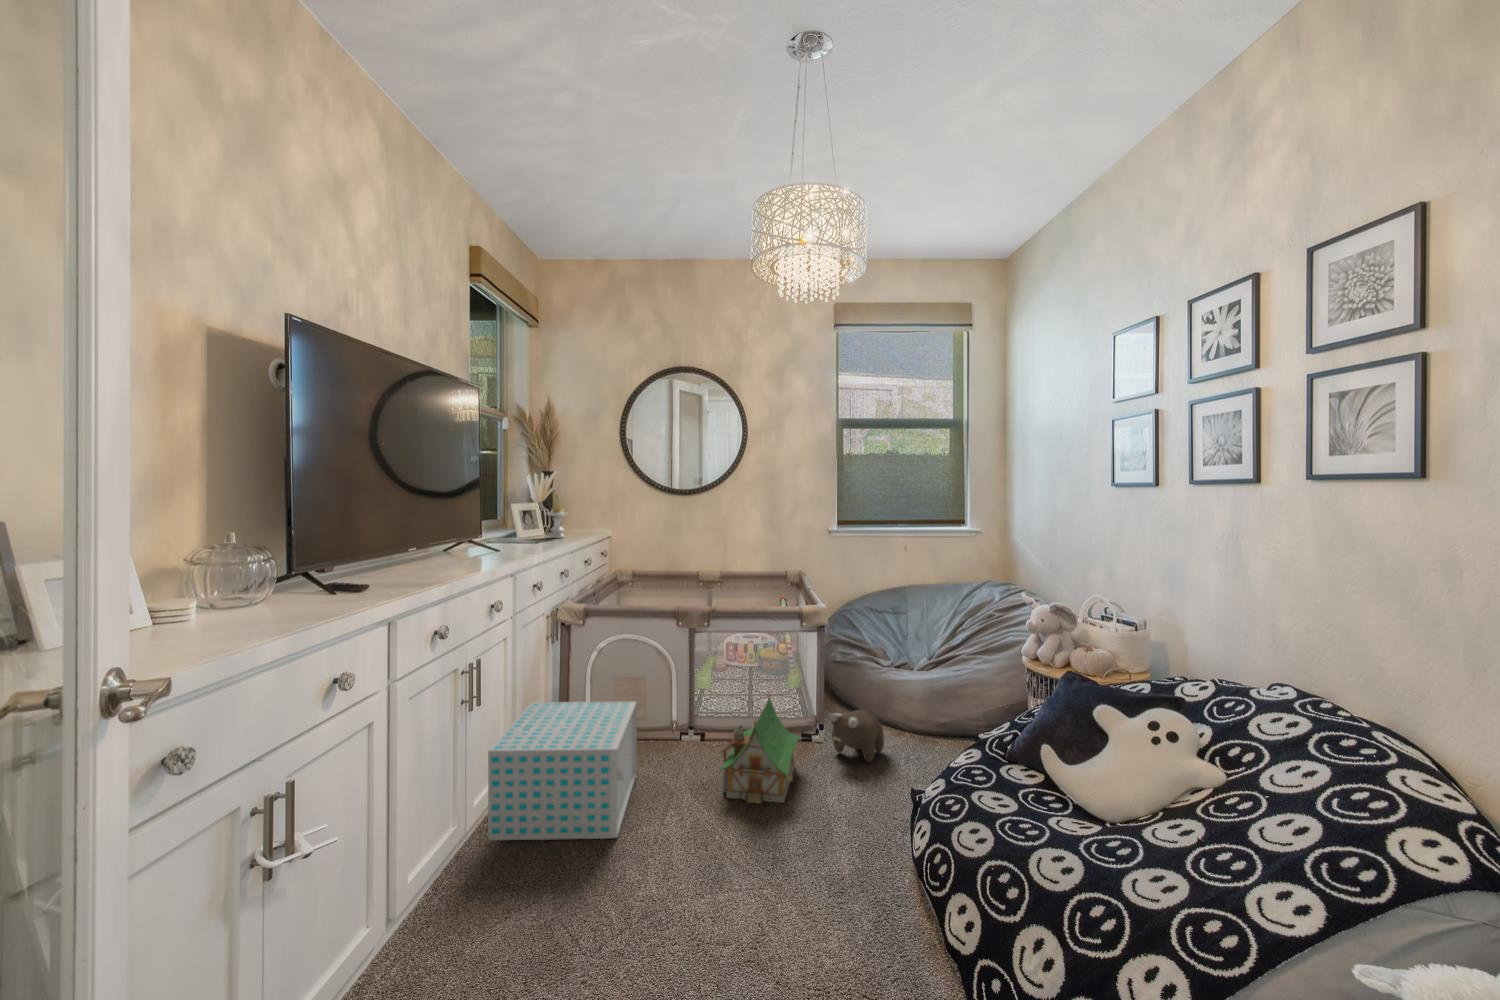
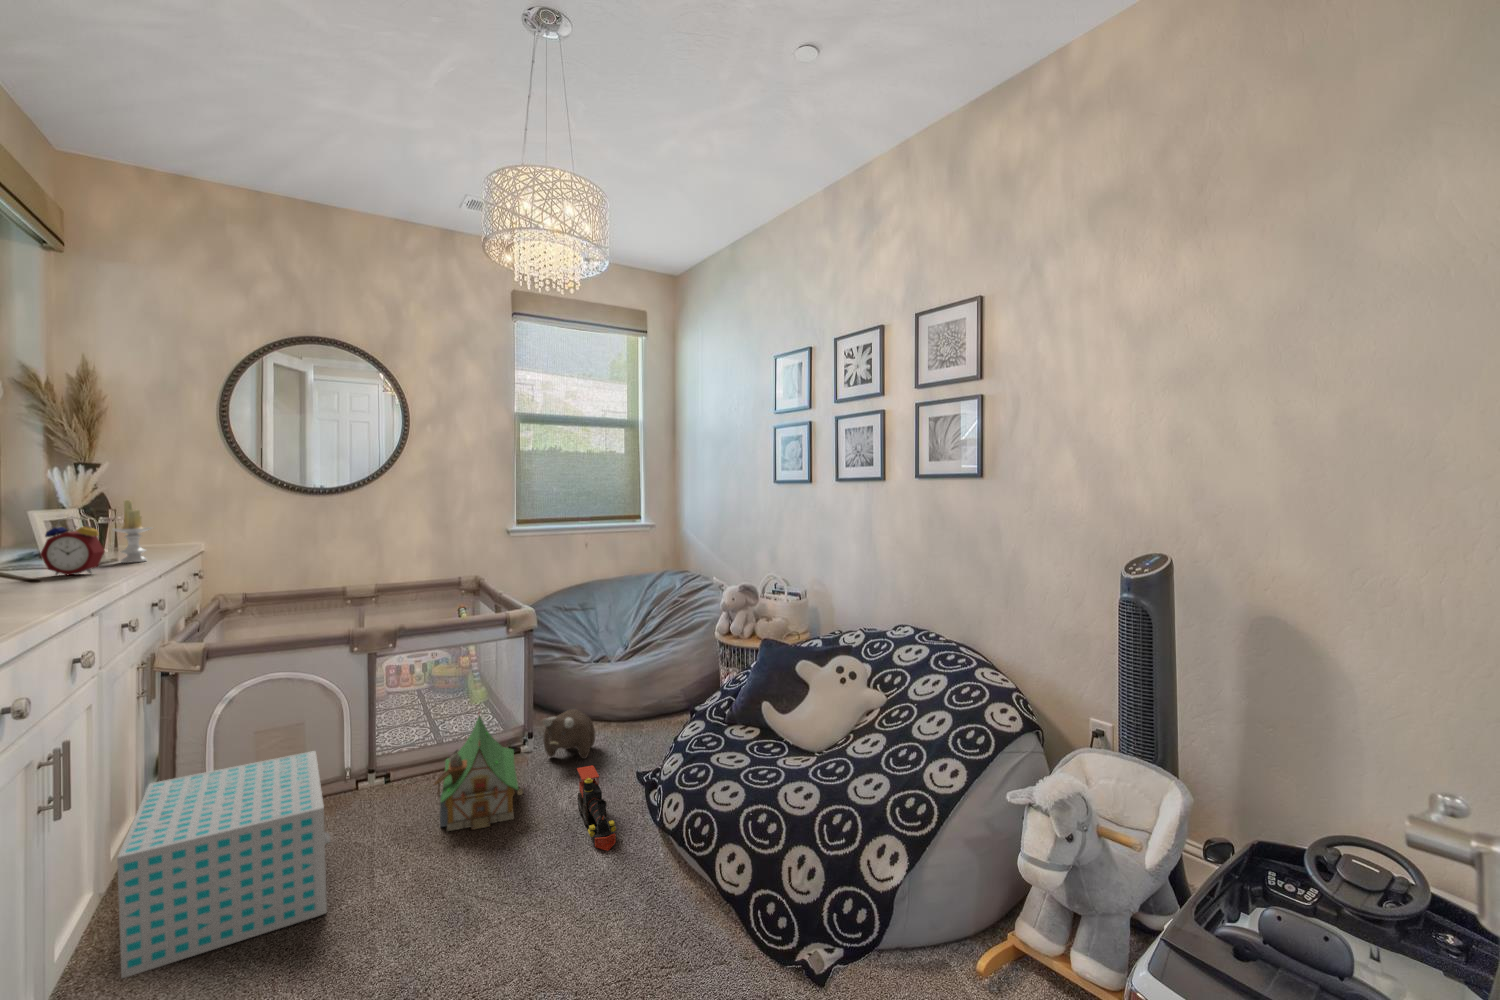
alarm clock: none [498,502,532,544] -> present [40,518,104,575]
toy train: none [840,769,868,861] -> present [577,765,616,851]

